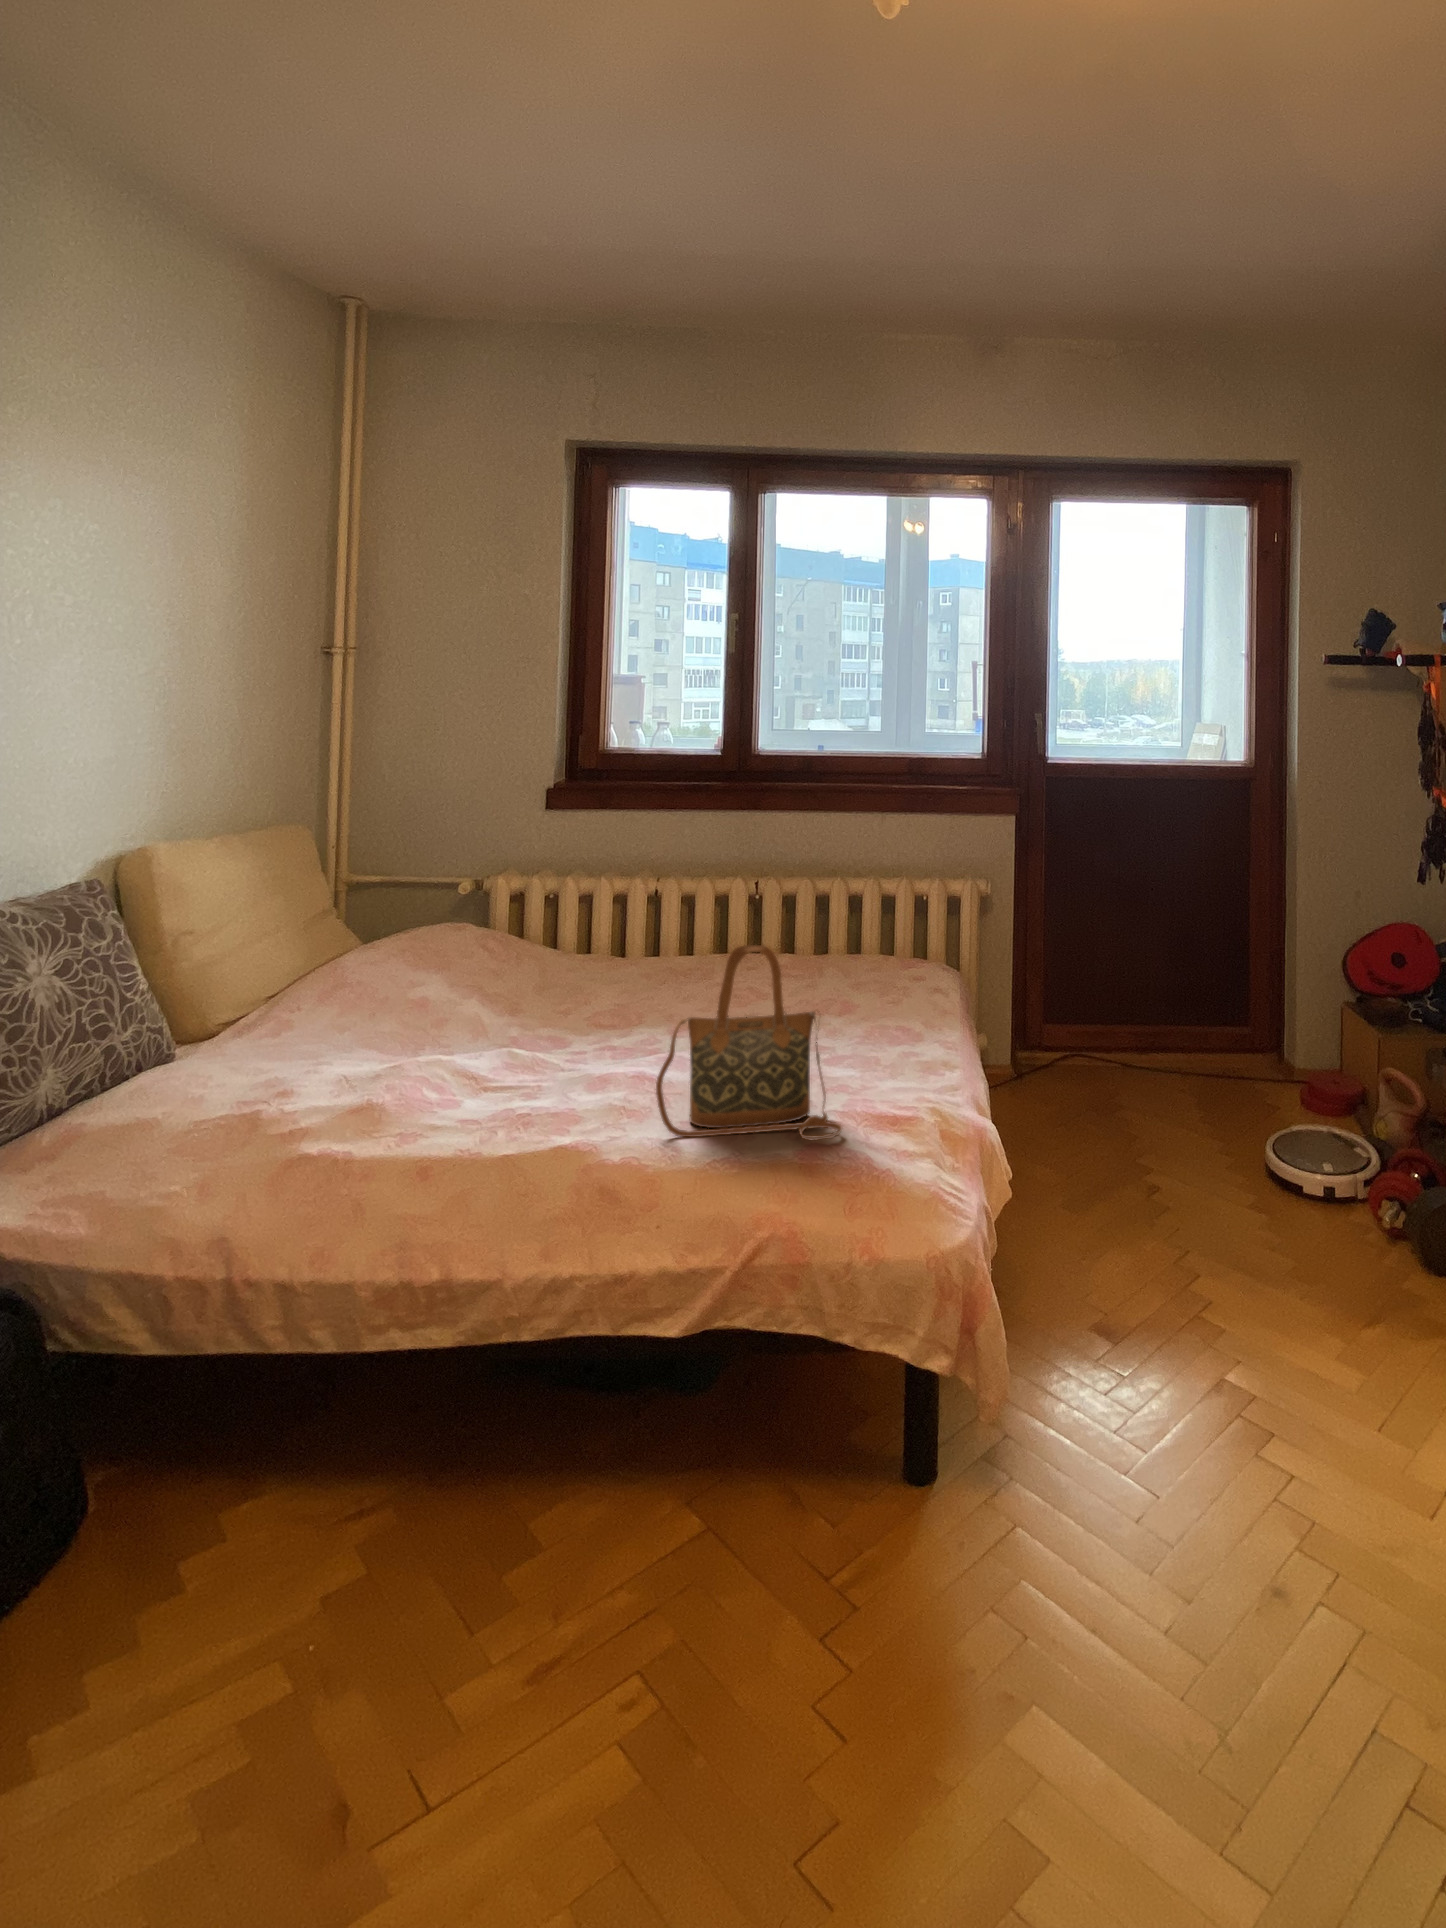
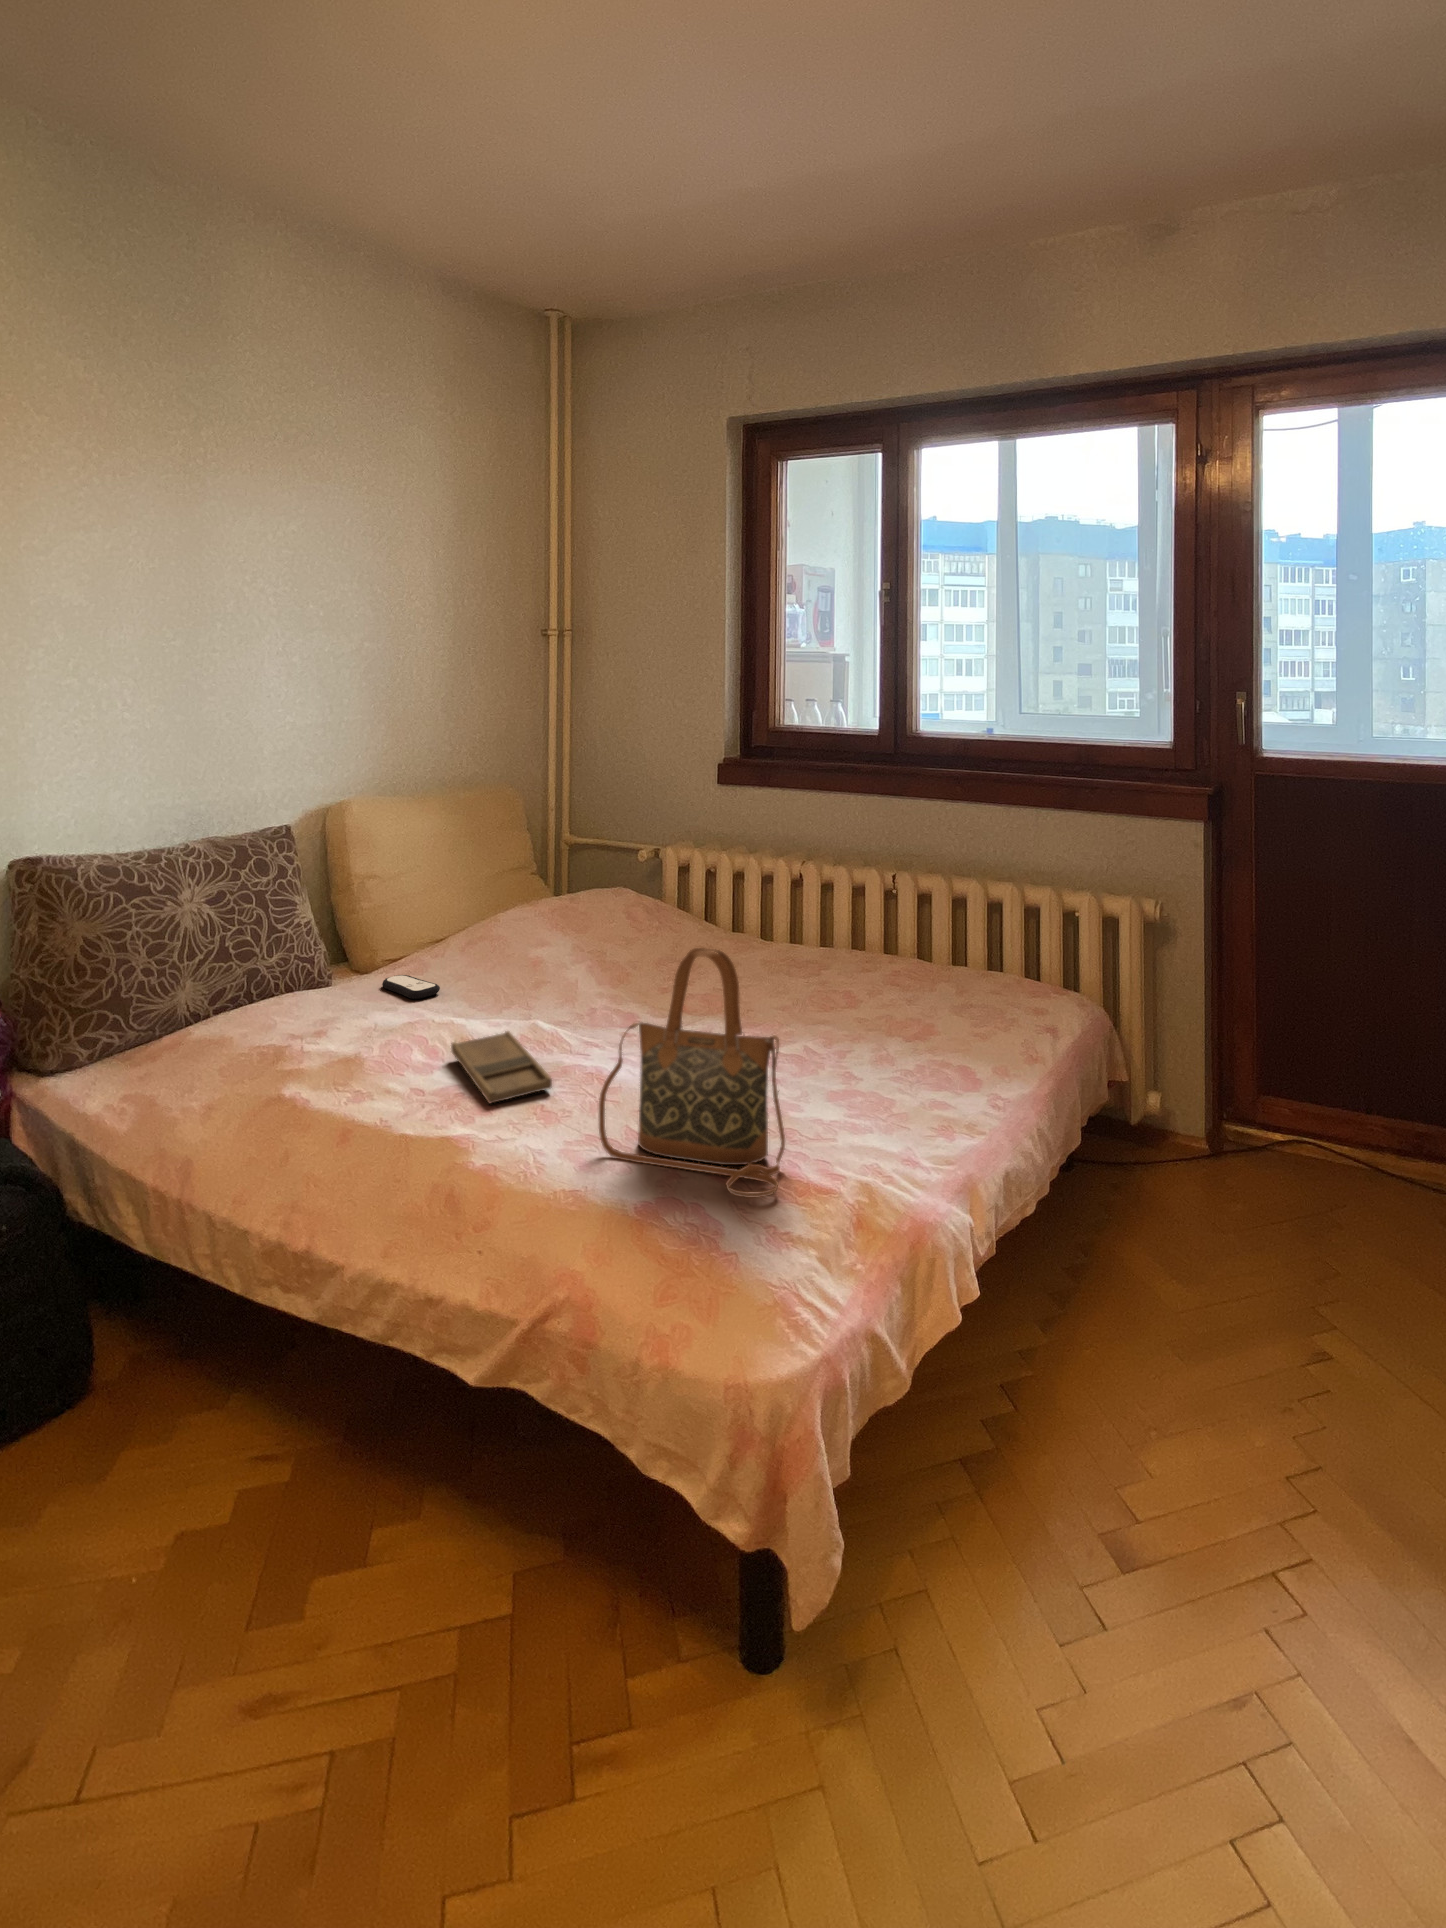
remote control: none [257,1031,336,1052] -> present [382,975,440,999]
tray: none [429,1059,566,1121] -> present [451,1031,552,1103]

